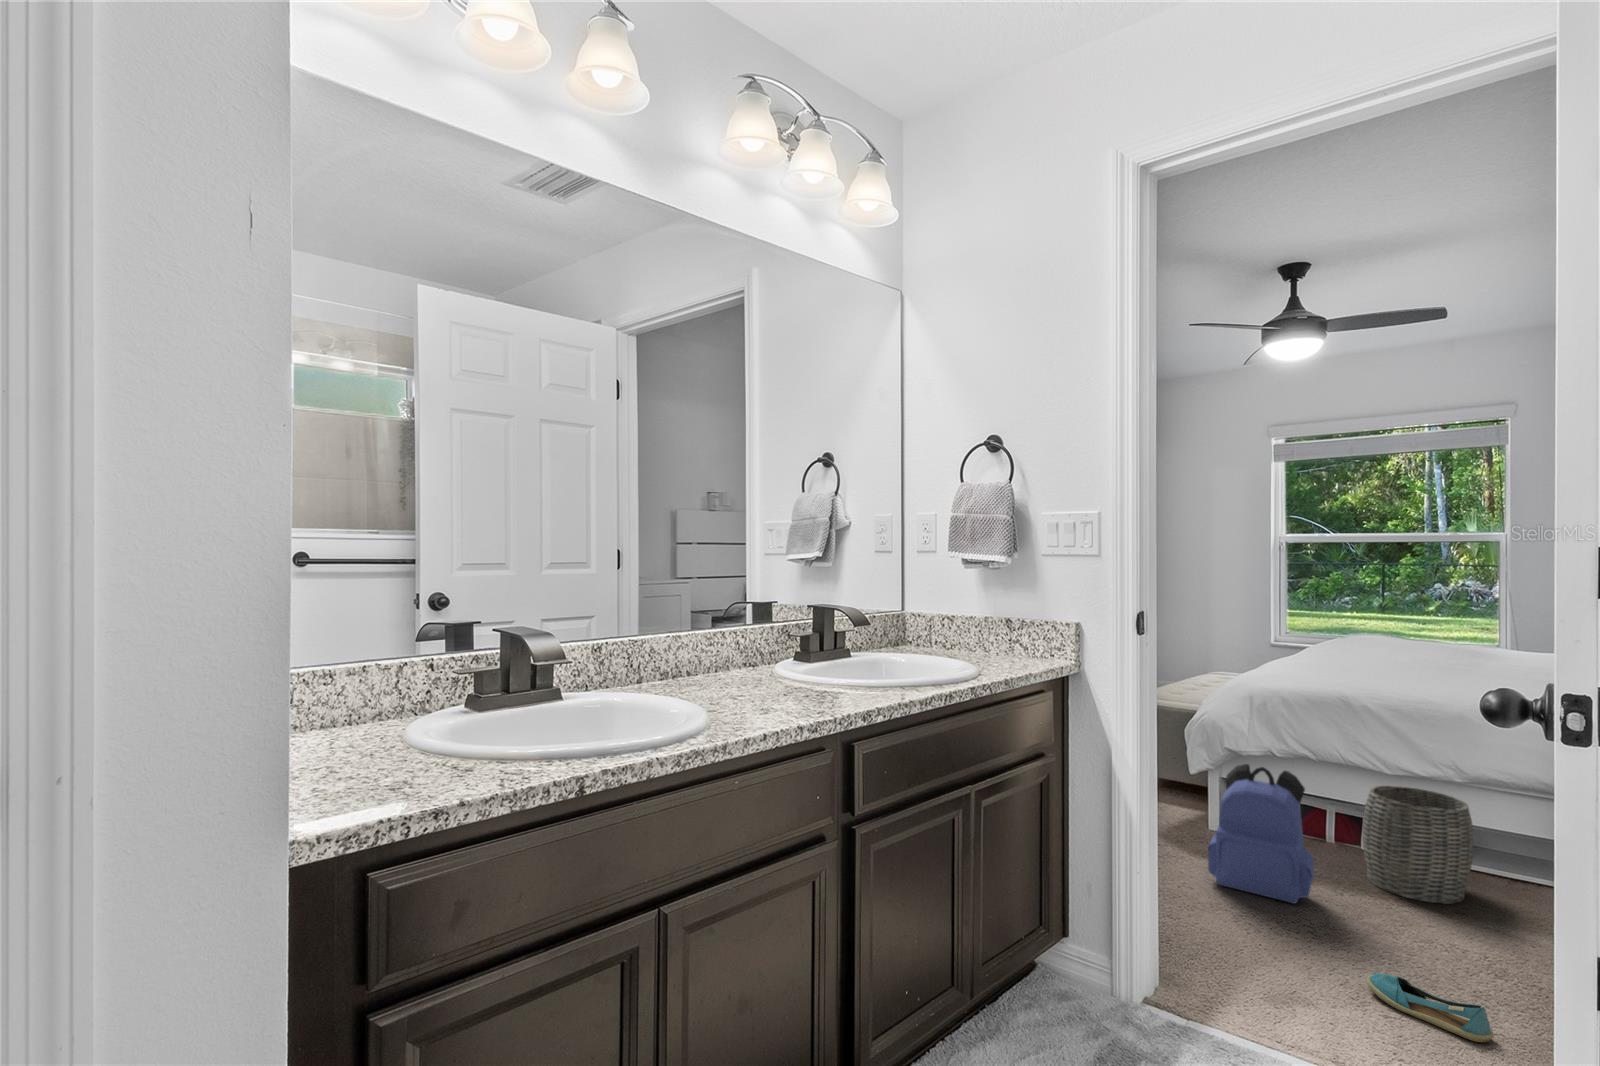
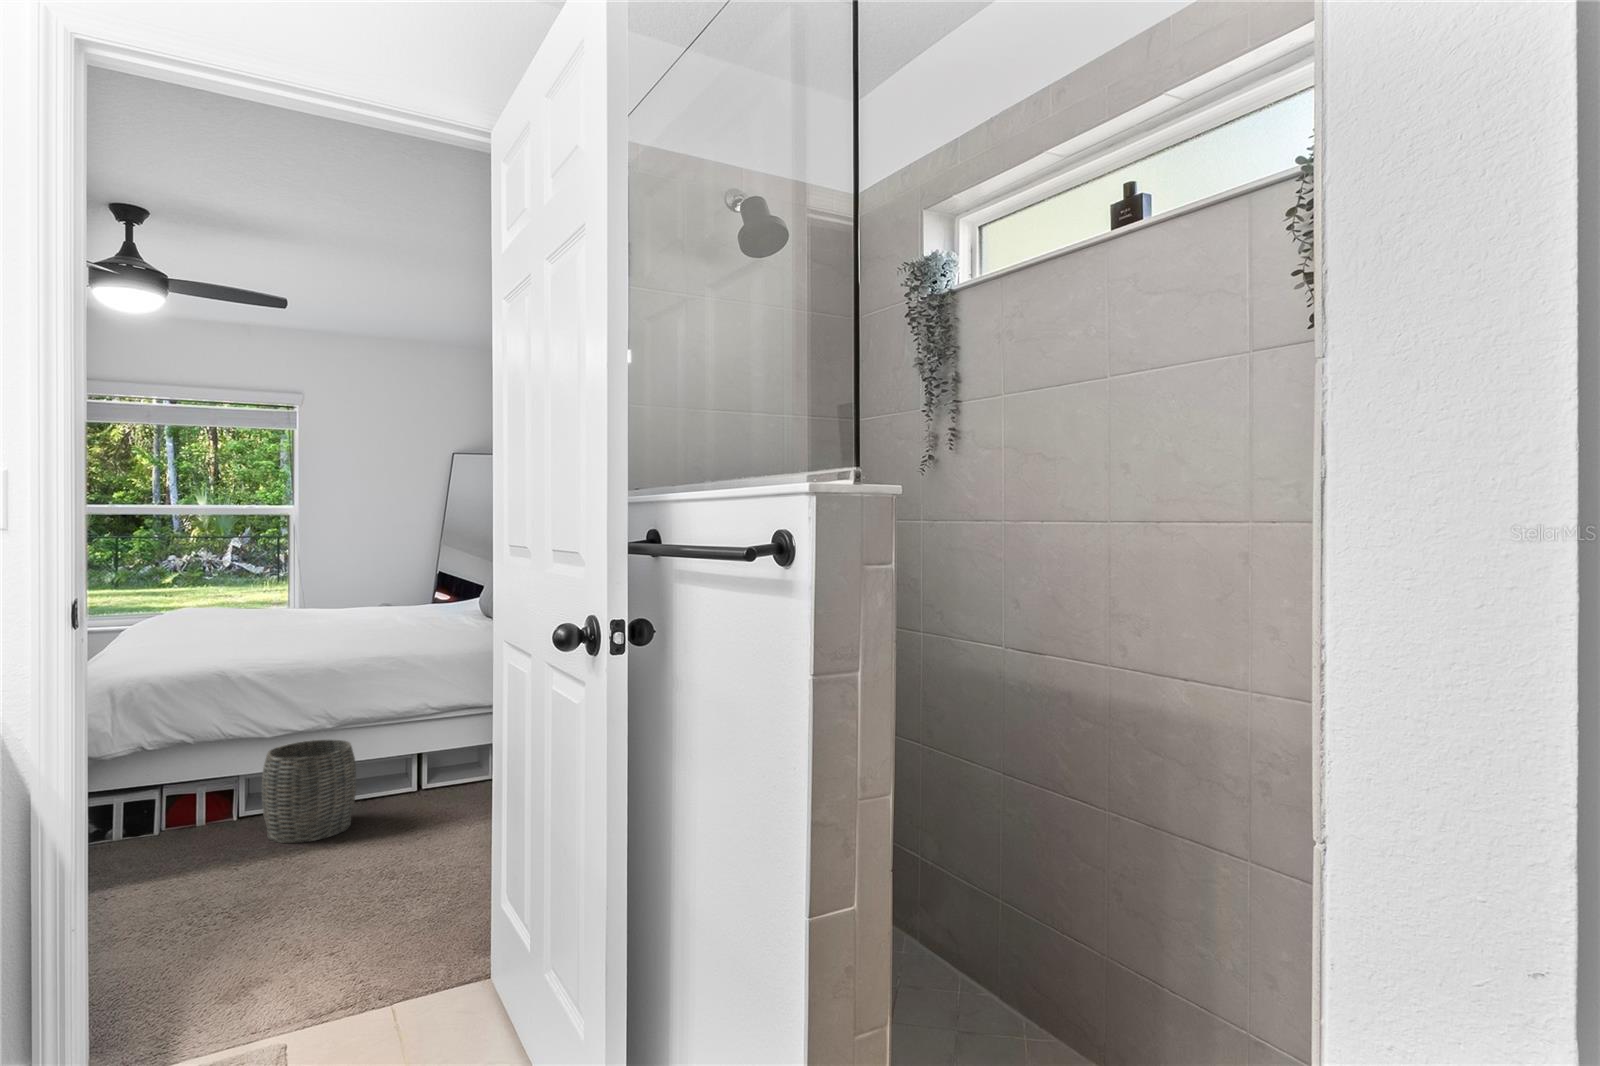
backpack: present [1208,764,1314,904] -> none [136,760,259,913]
shoe: present [1366,973,1494,1042] -> none [372,880,475,920]

